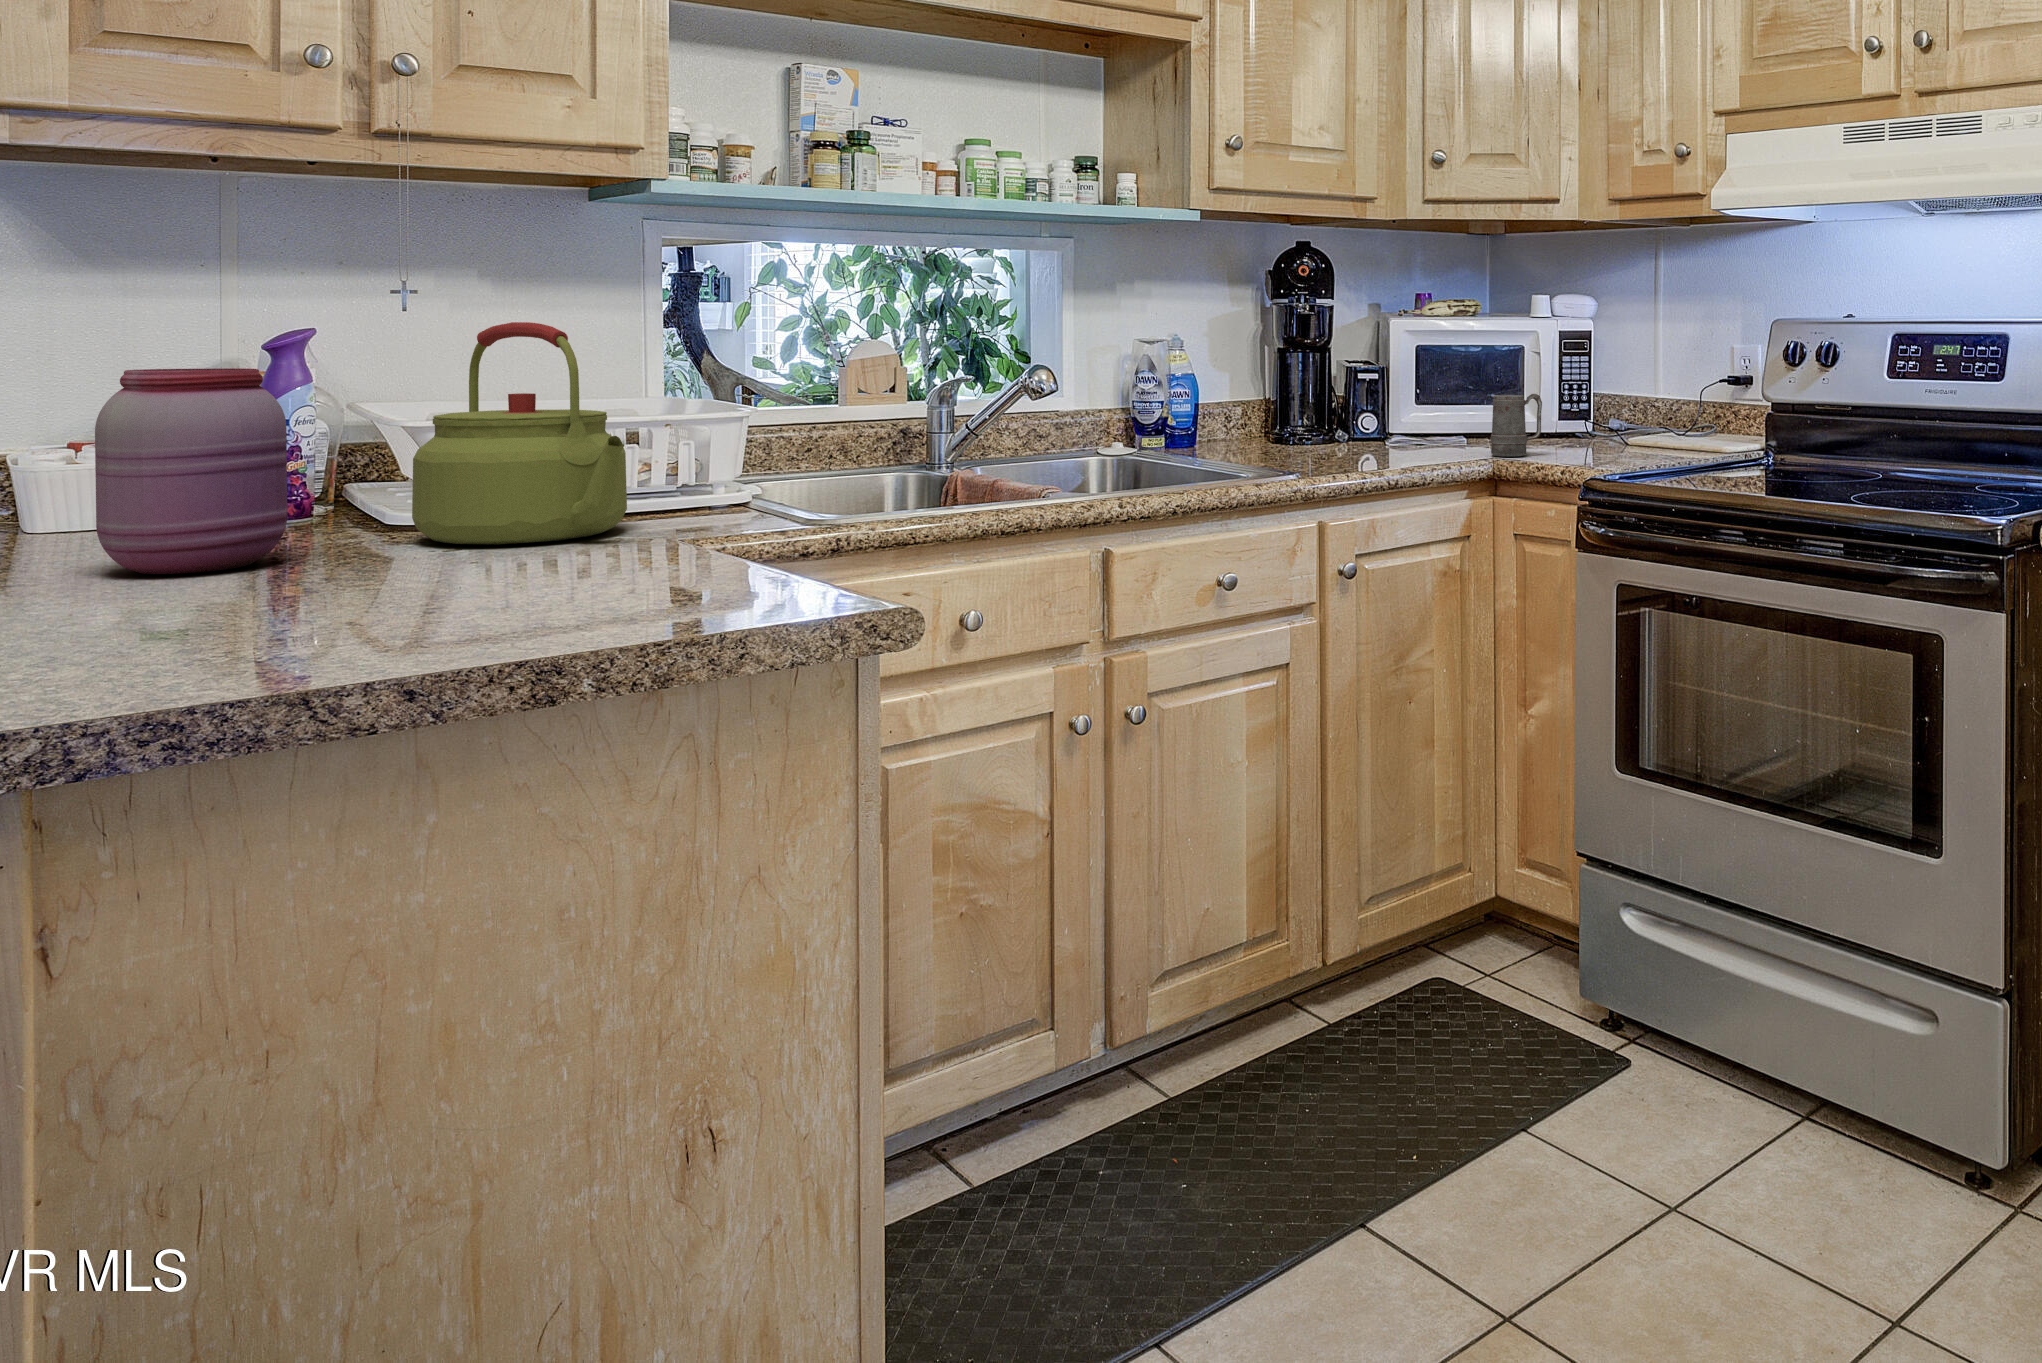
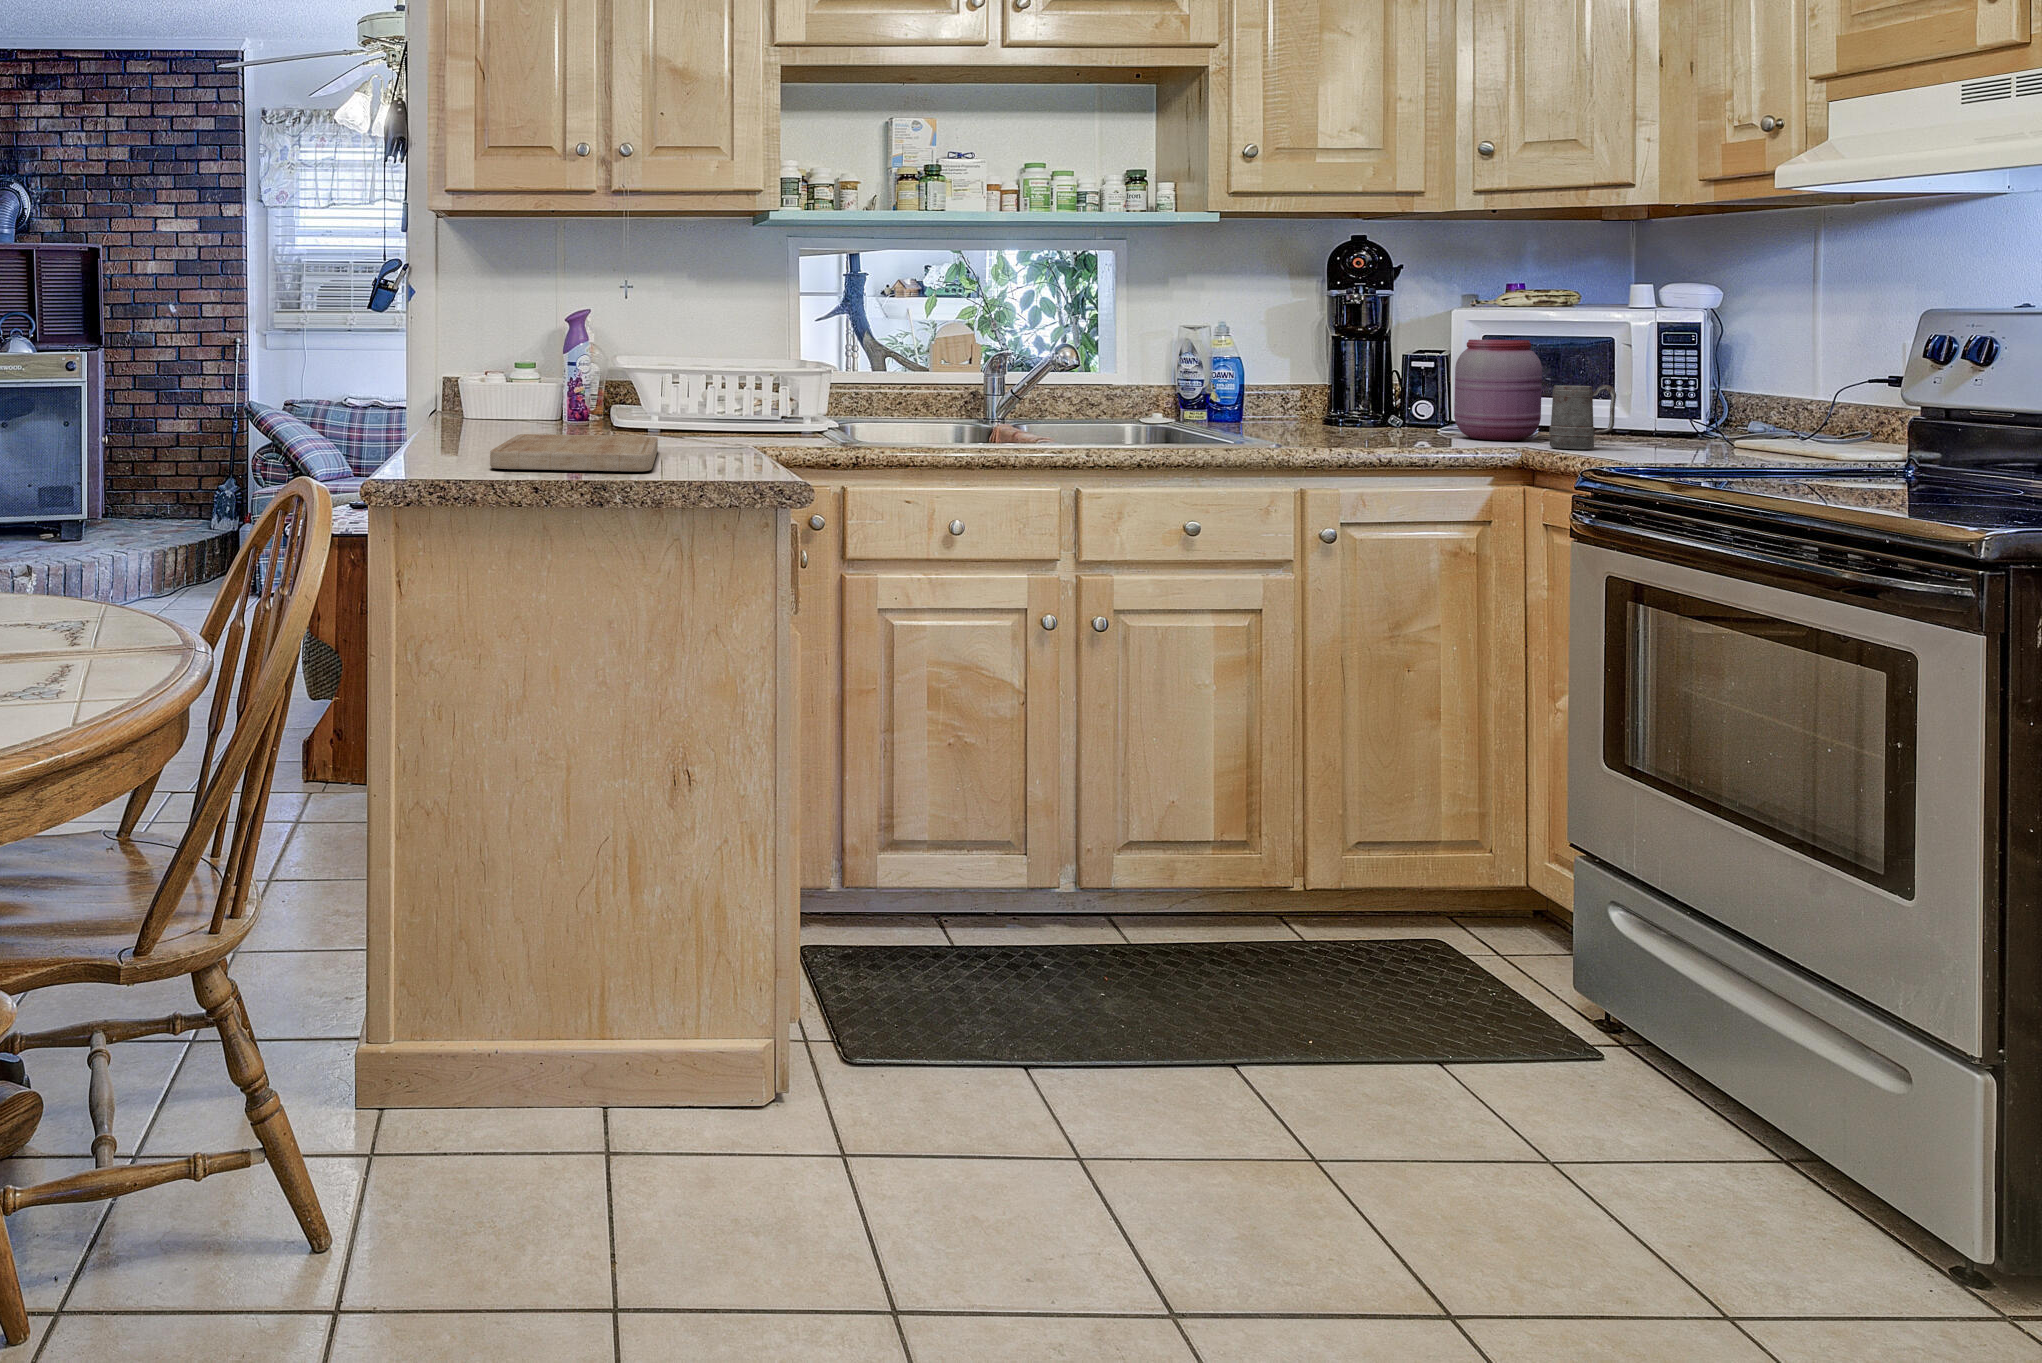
kettle: present [412,322,627,544] -> none [617,307,731,442]
jar: present [95,368,287,574] -> present [1454,340,1542,440]
cutting board: none [232,542,601,657] -> present [490,434,658,471]

